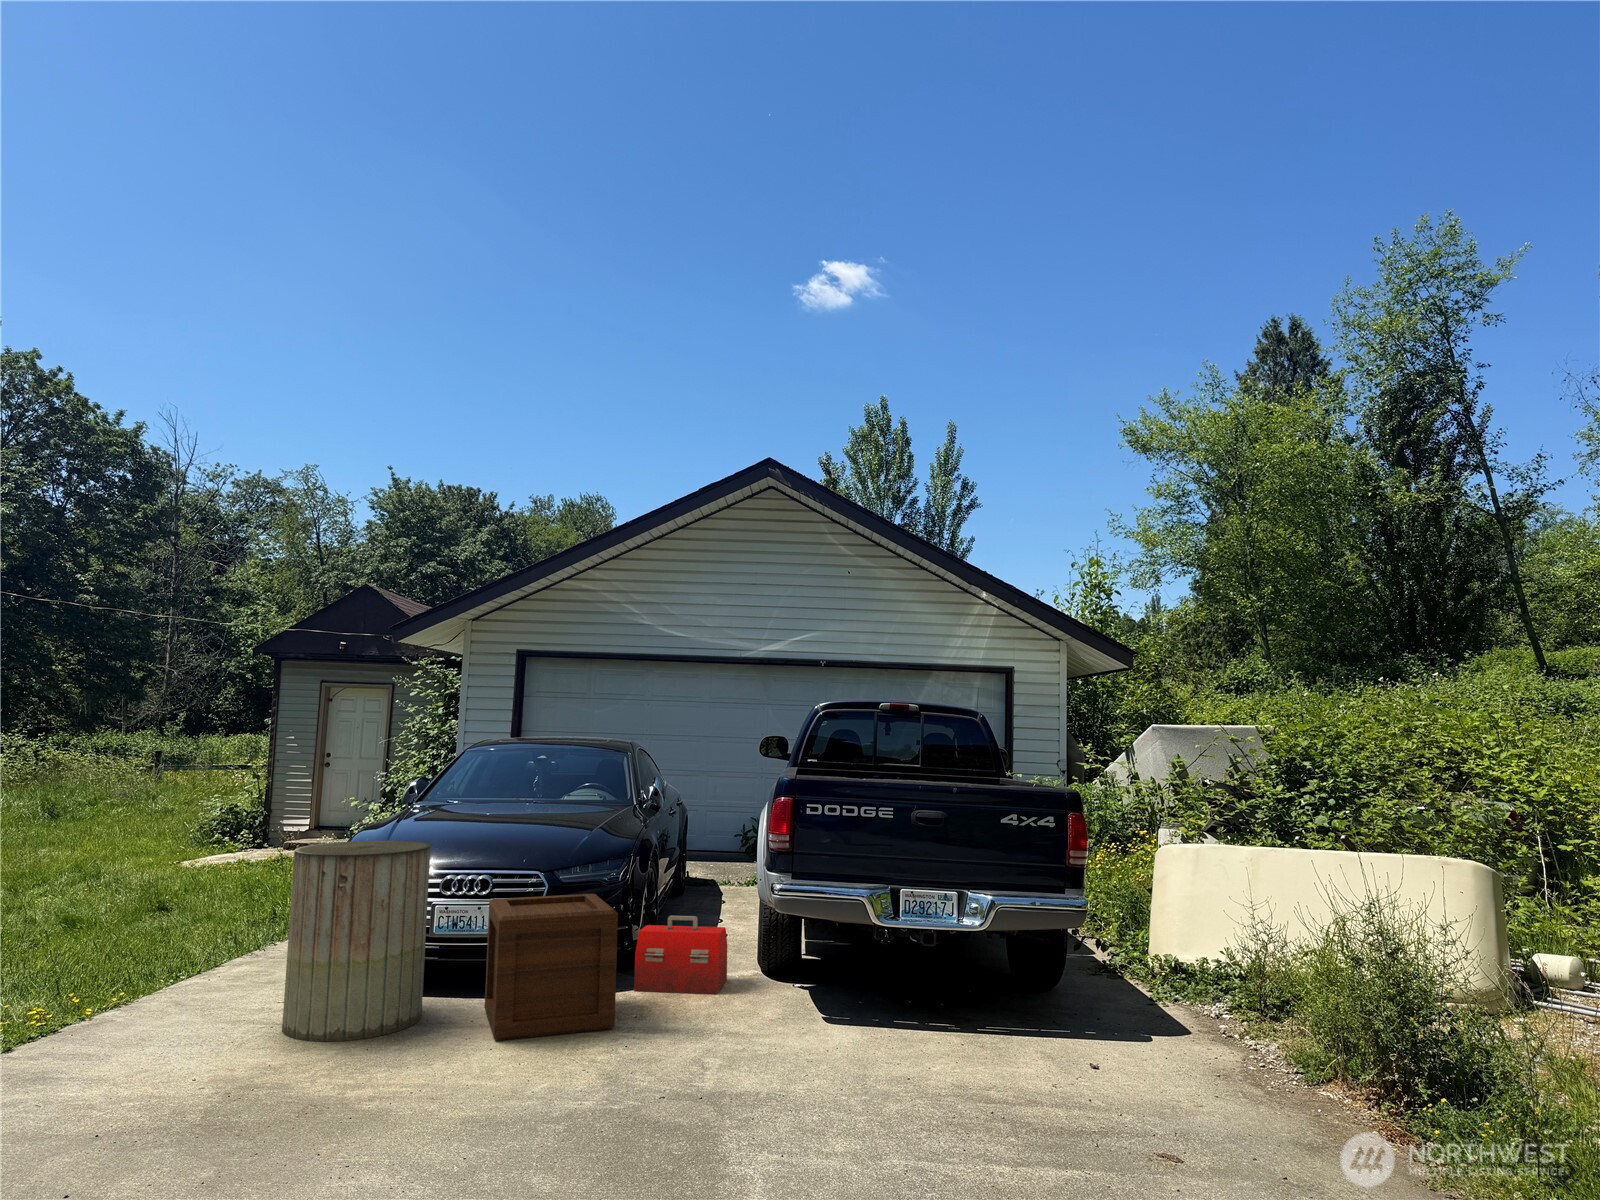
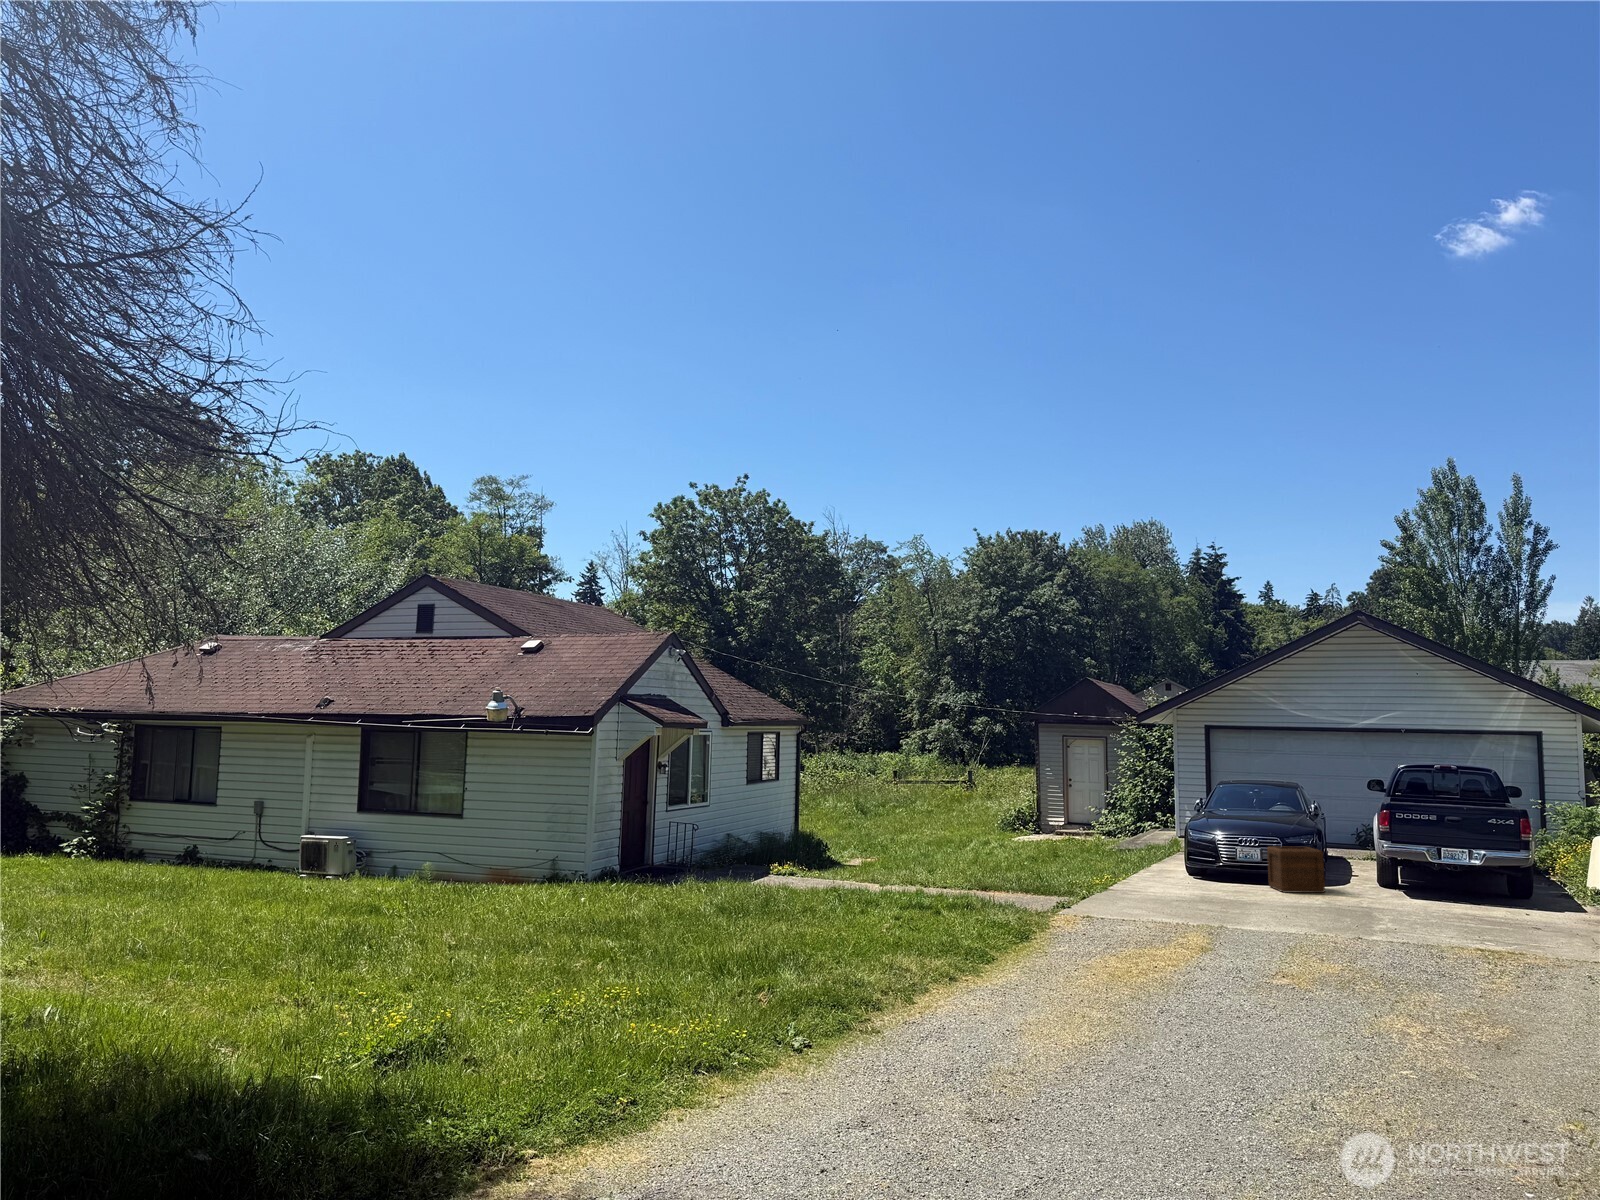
trash can: present [282,841,430,1041] -> none [1197,824,1247,889]
toolbox: present [634,916,727,994] -> none [1325,859,1366,889]

